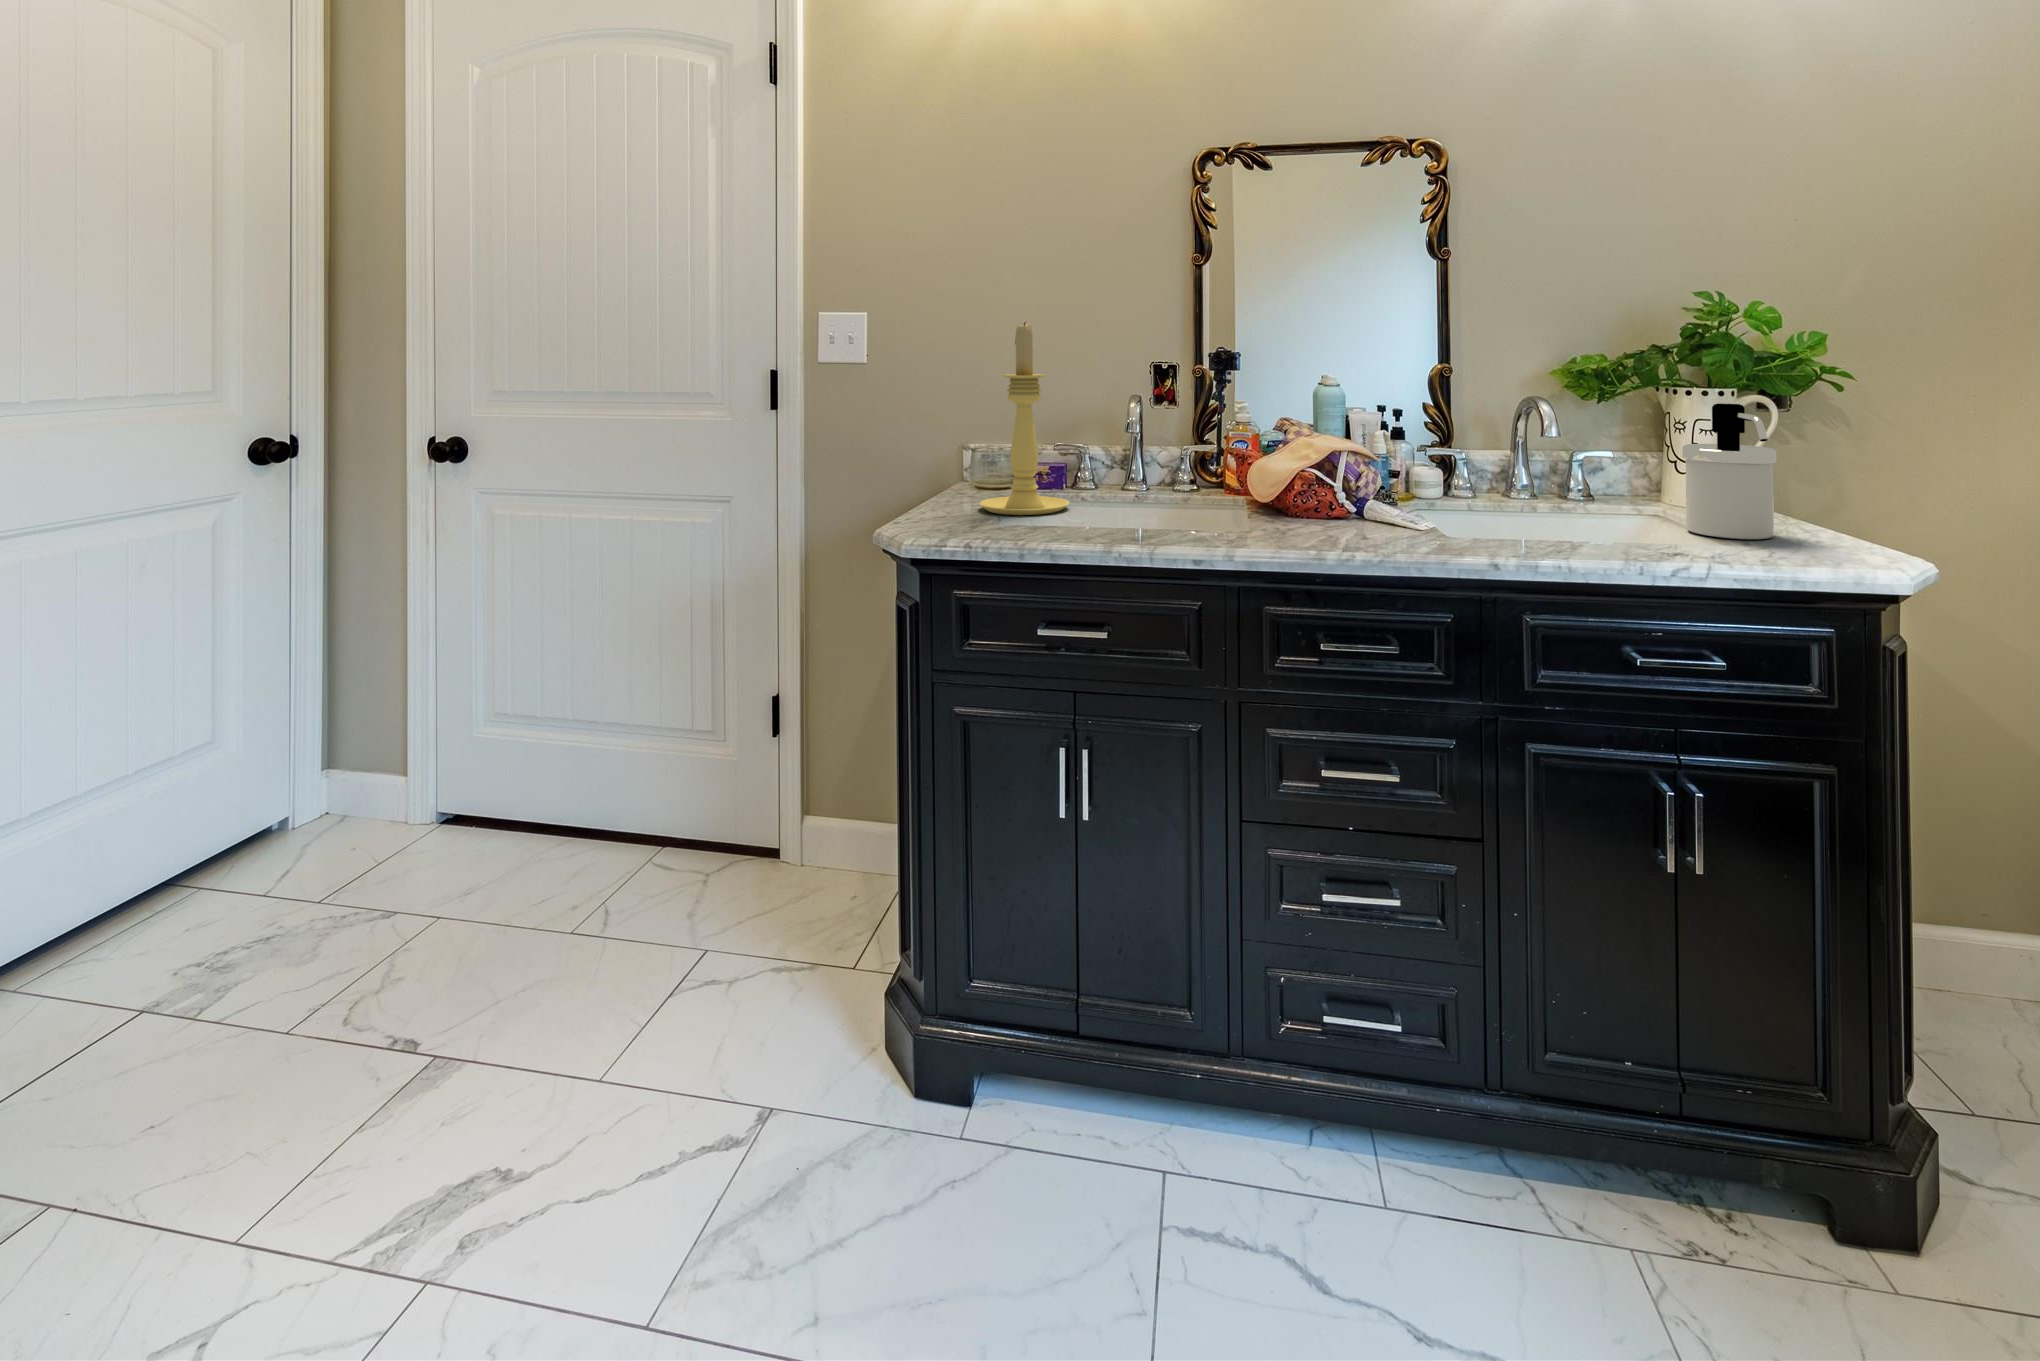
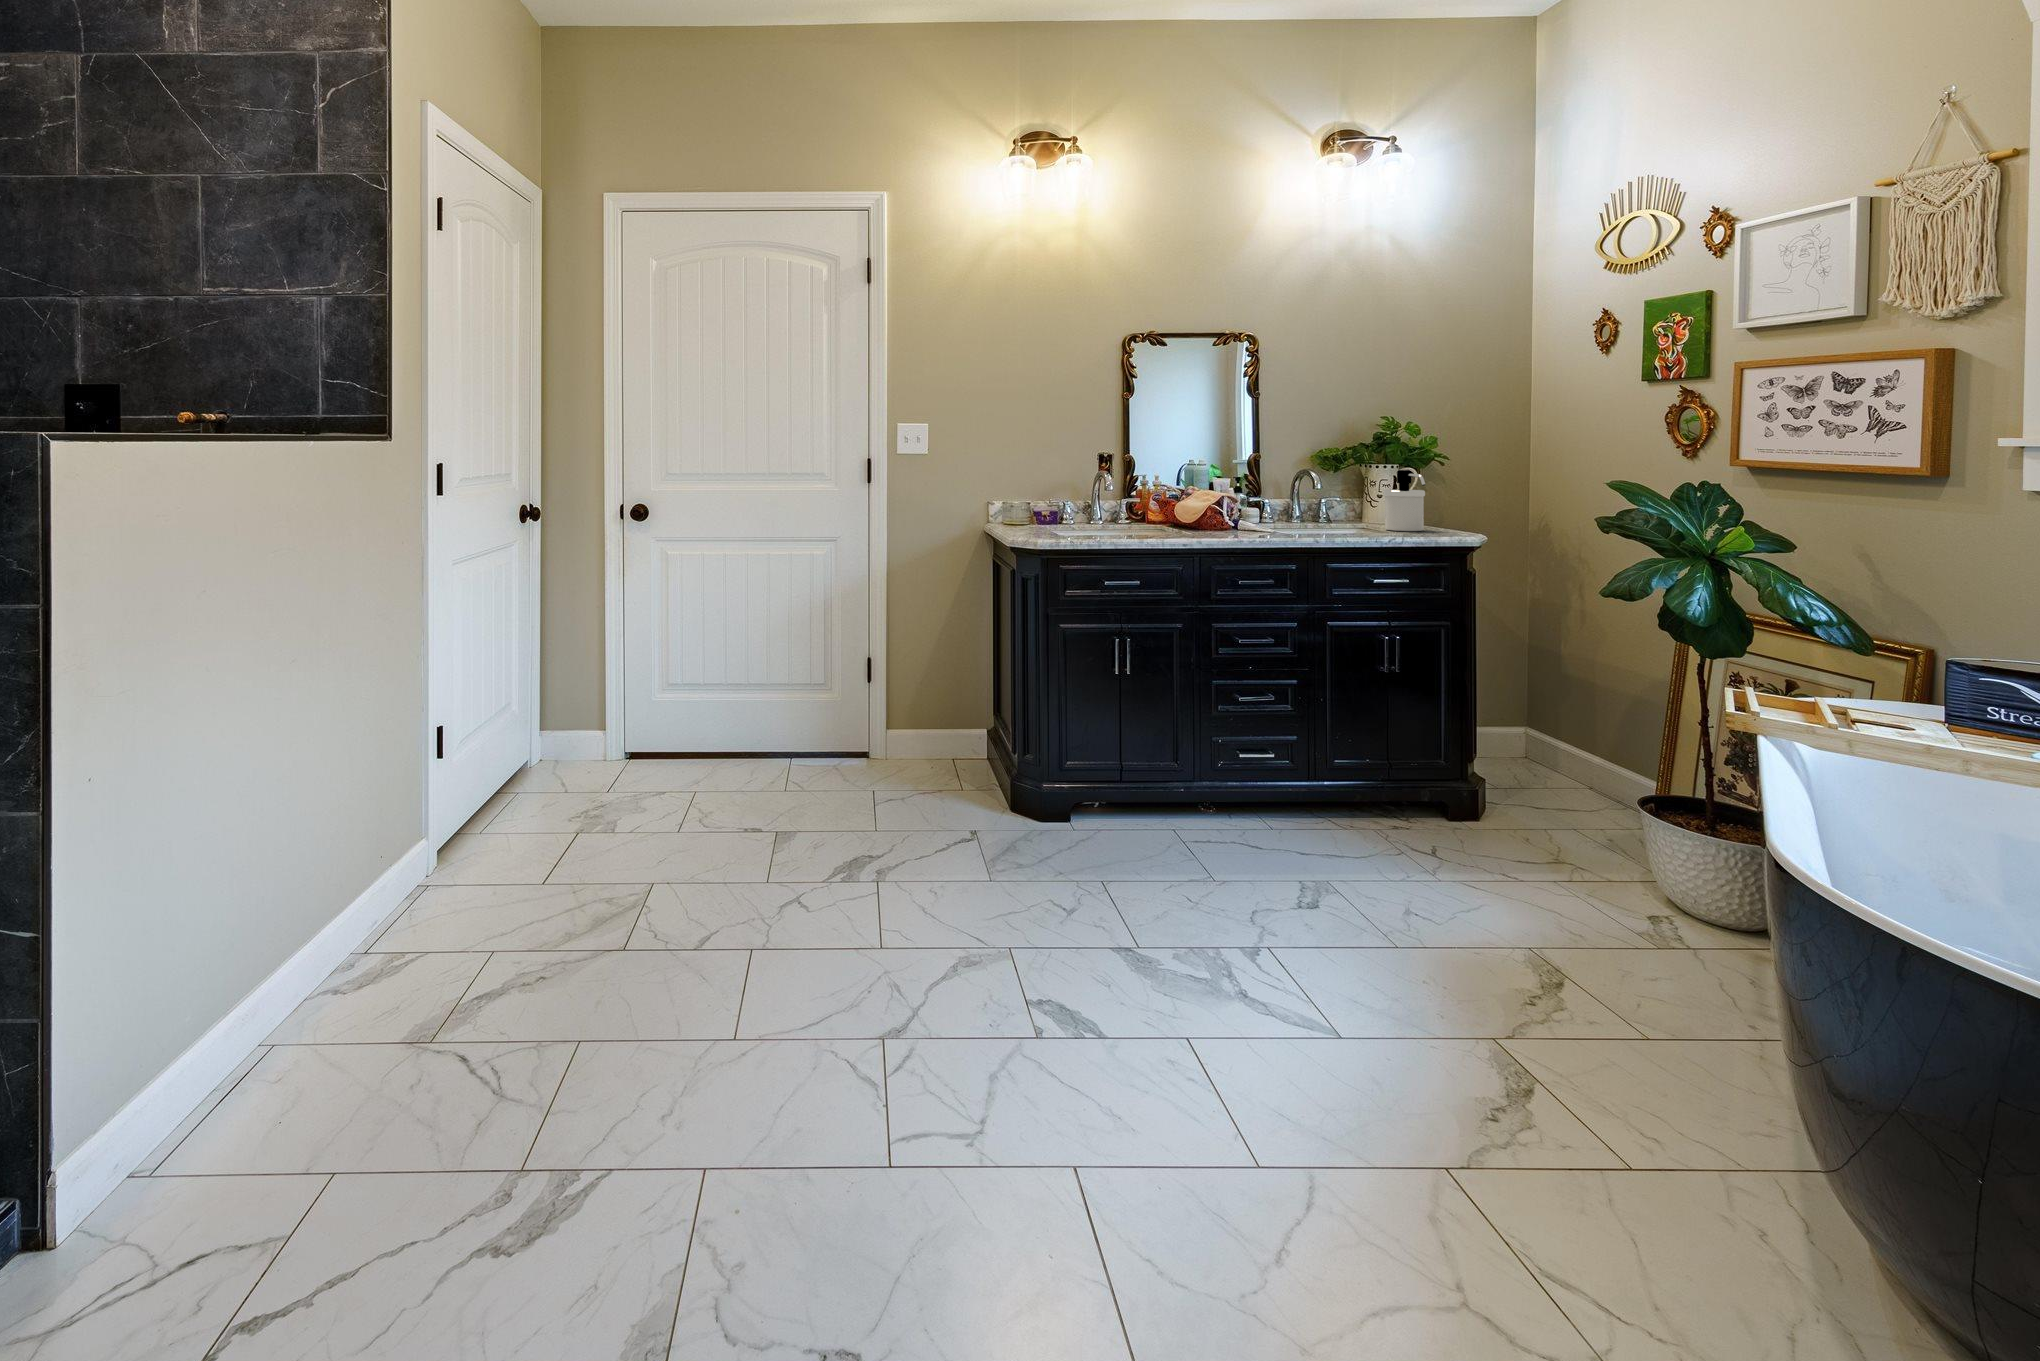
candle holder: present [979,322,1069,515] -> none [1031,431,1081,534]

